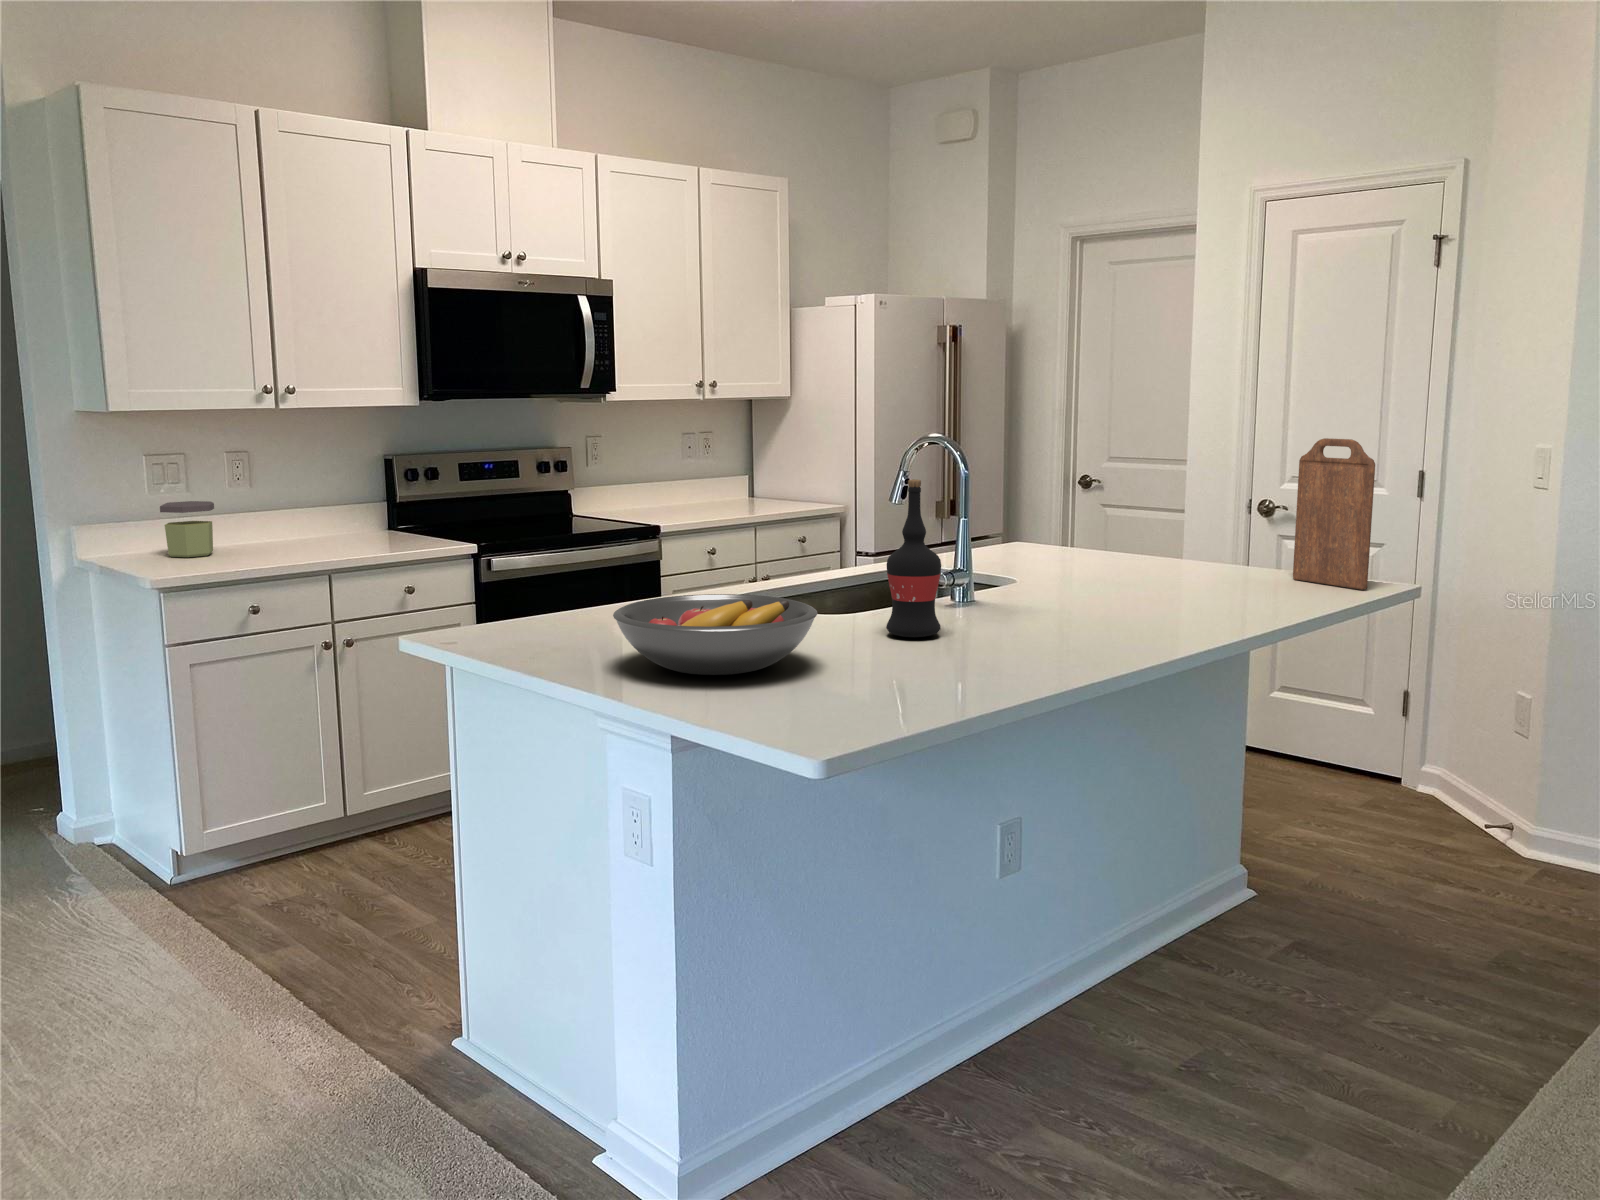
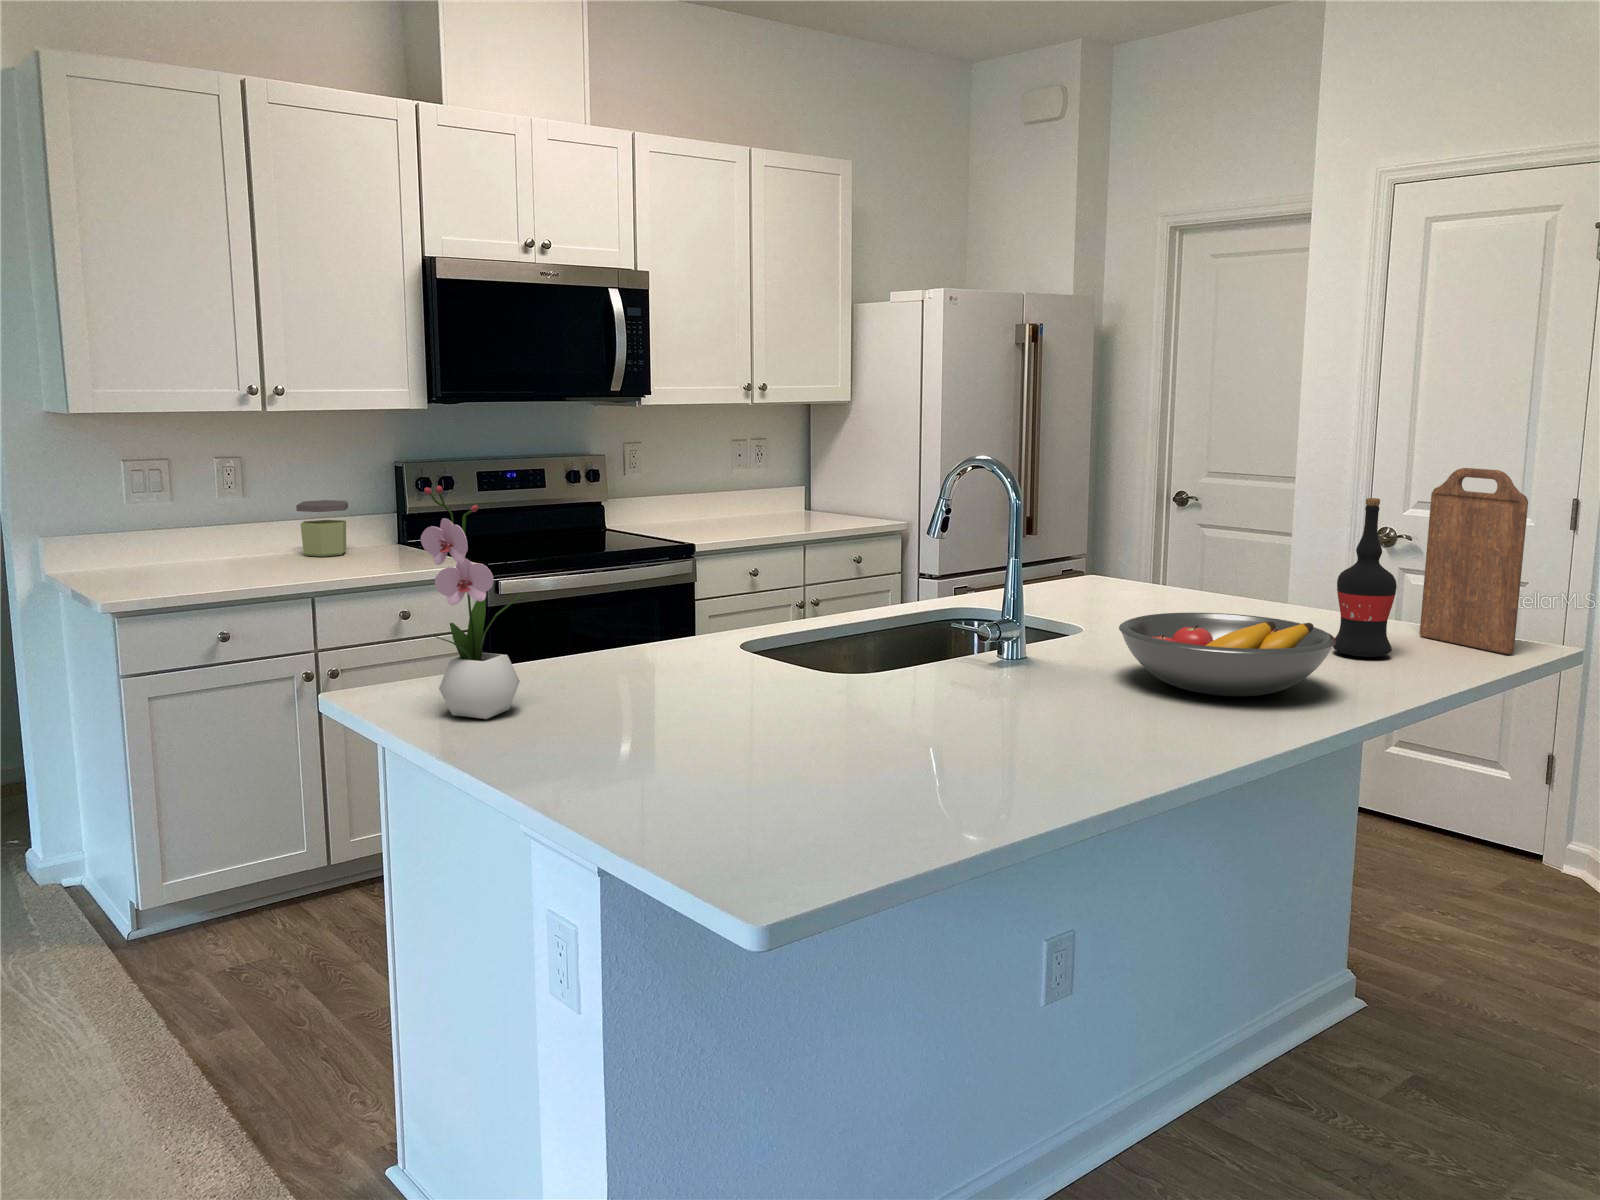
flower arrangement: none [494,456,576,648] -> present [421,486,526,719]
wine bottle: present [886,479,941,637] -> present [1333,498,1397,657]
jar: present [160,501,214,557] -> present [296,500,348,557]
fruit bowl: present [613,594,817,675] -> present [1119,613,1336,696]

